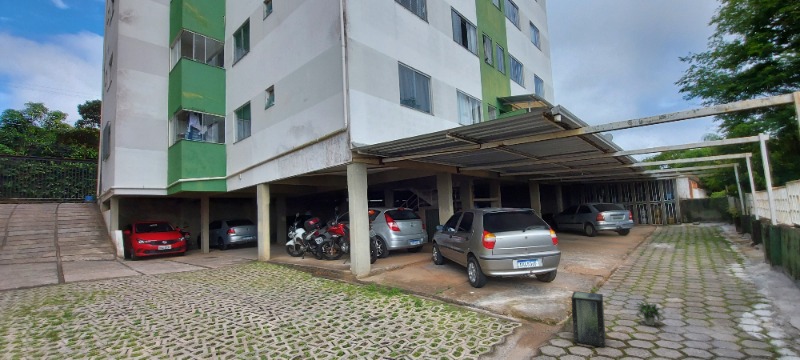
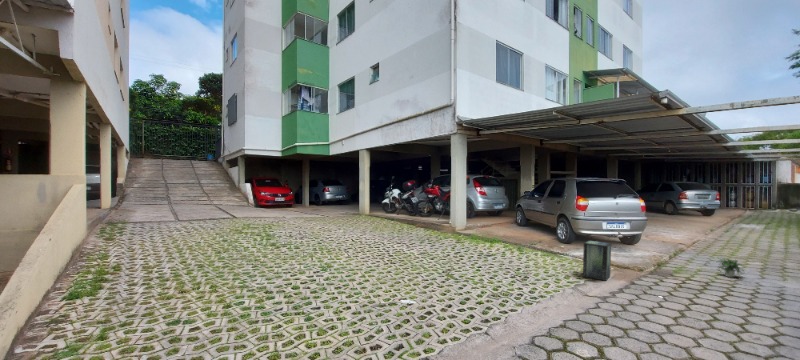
storage box: present [571,292,605,347] -> present [583,241,611,281]

